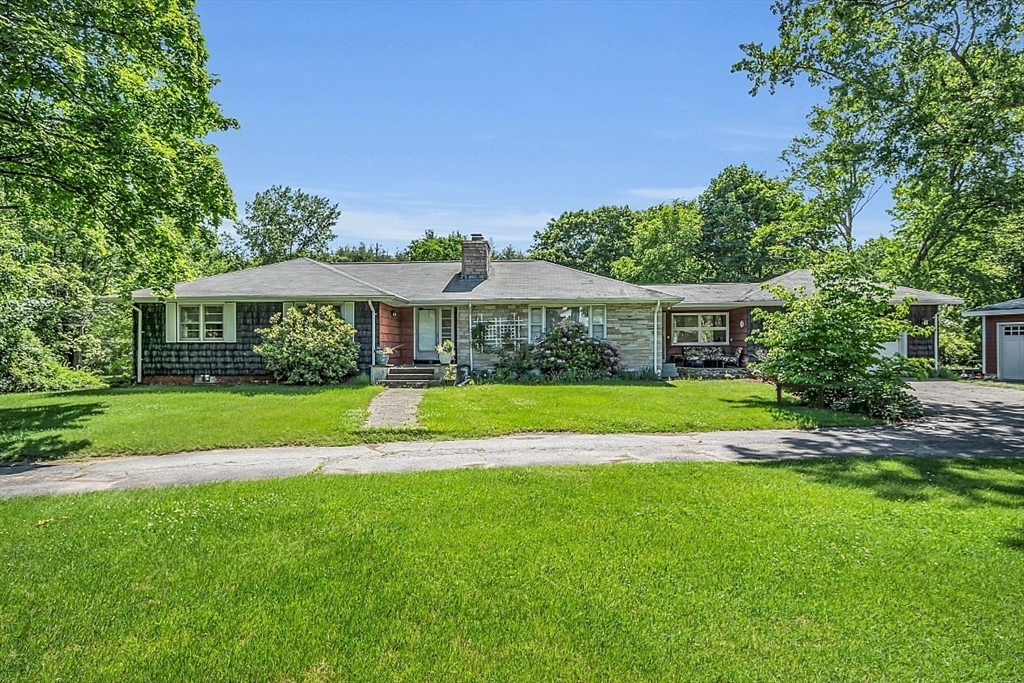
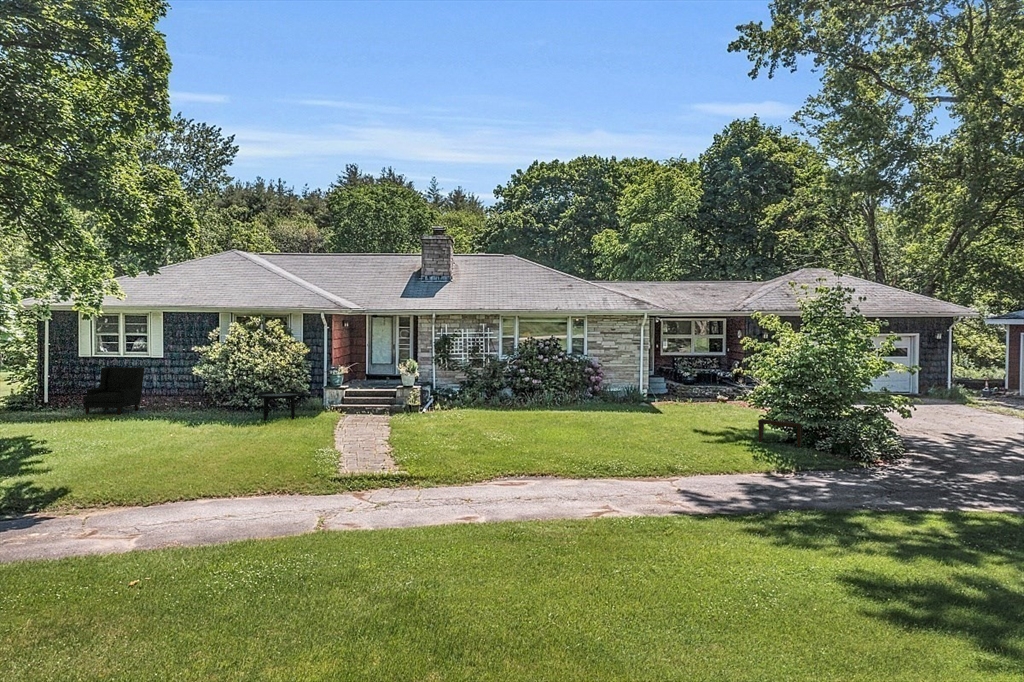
chair: none [169,350,223,389] -> present [83,367,144,414]
round table: none [311,368,350,392] -> present [257,391,301,420]

